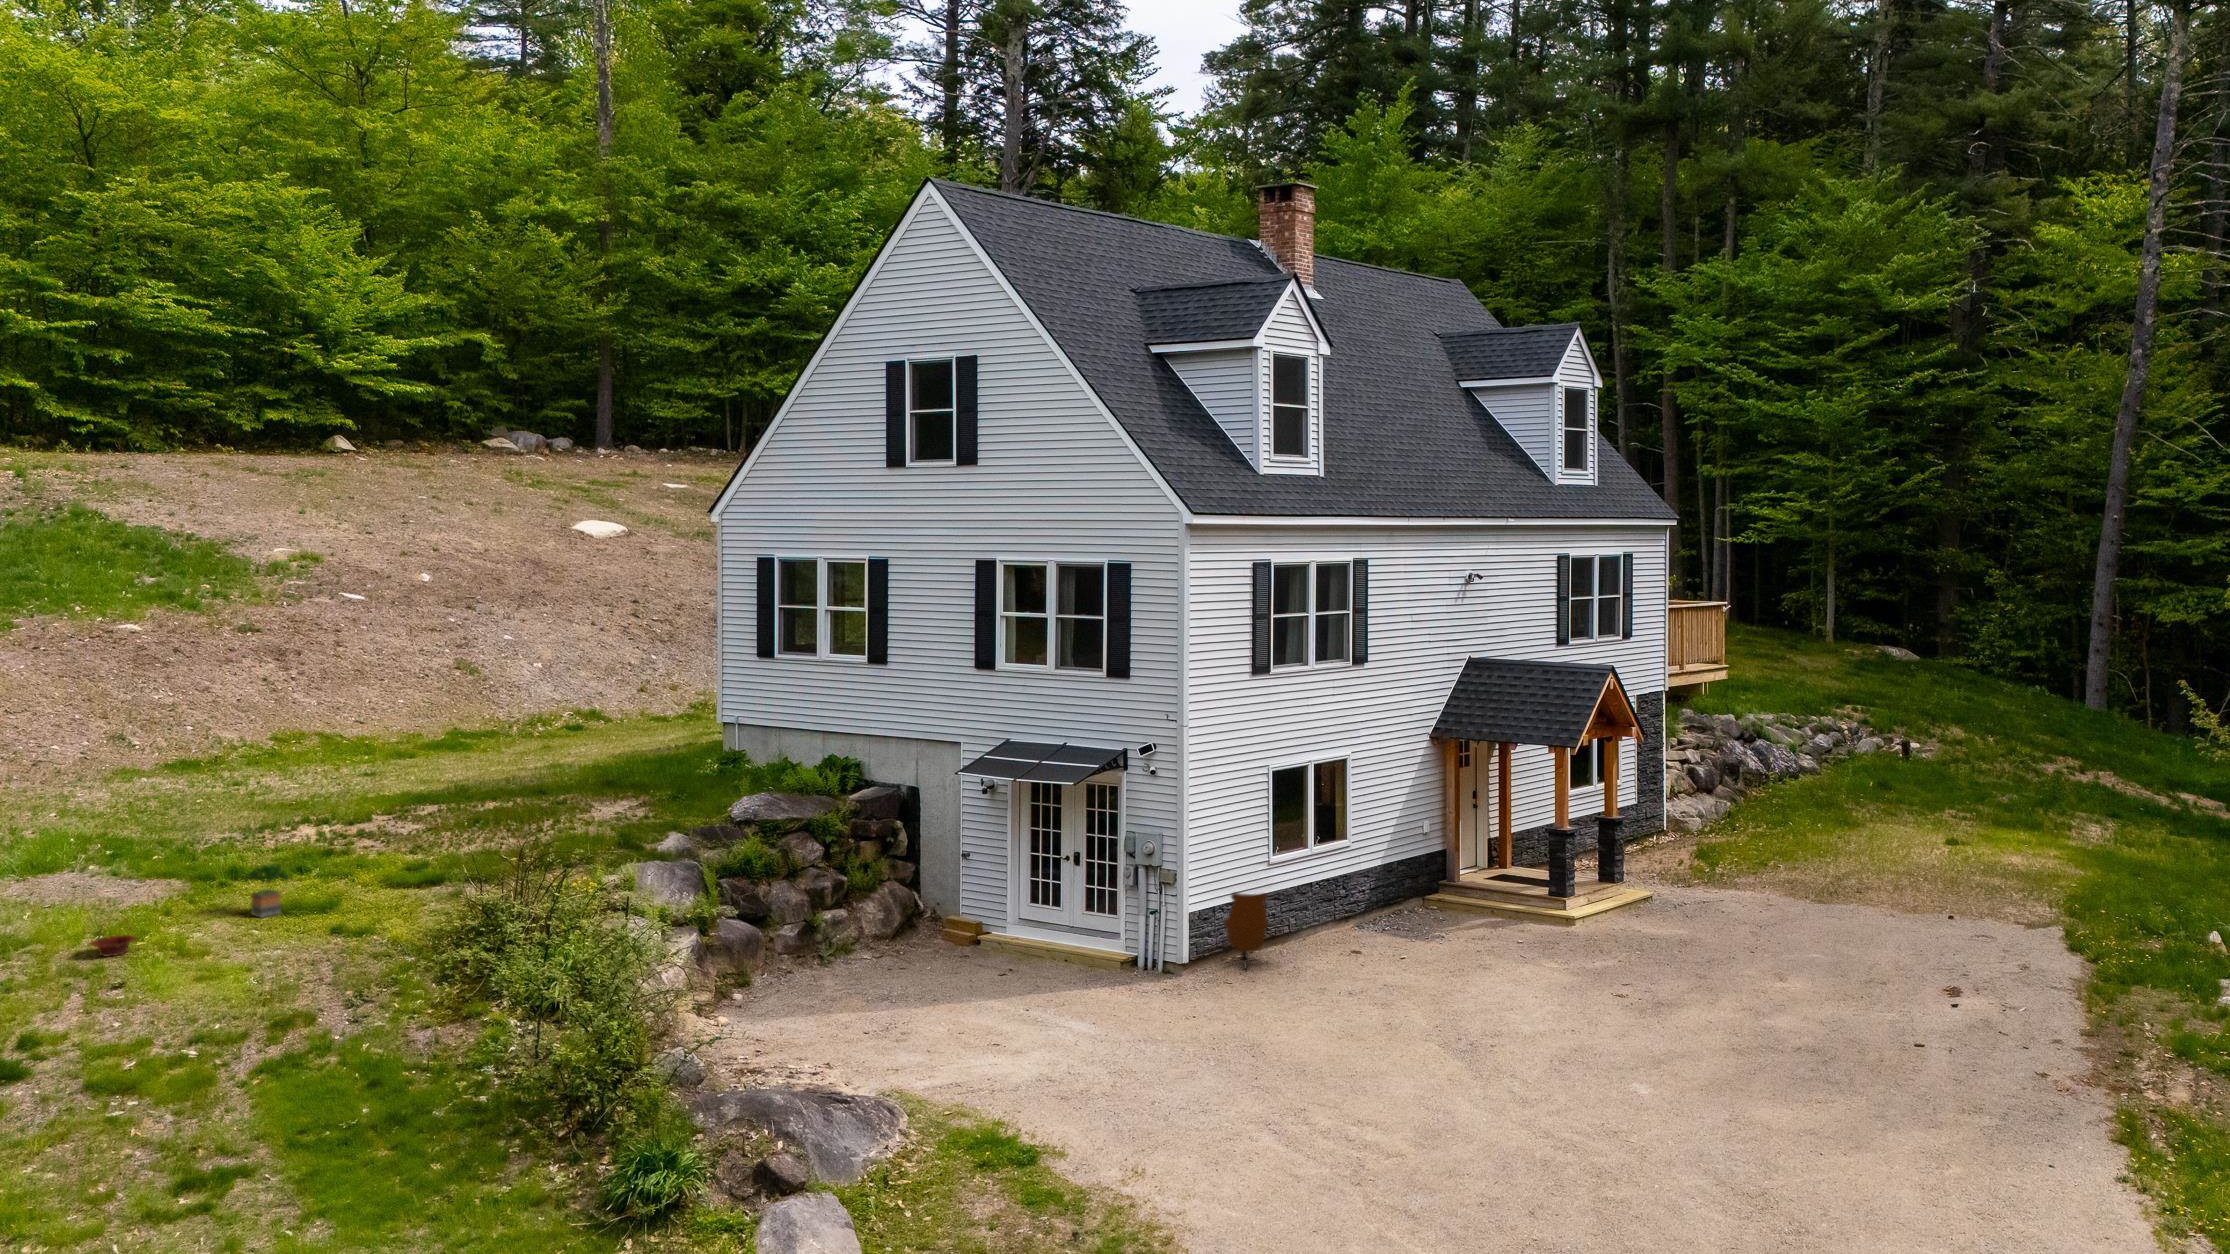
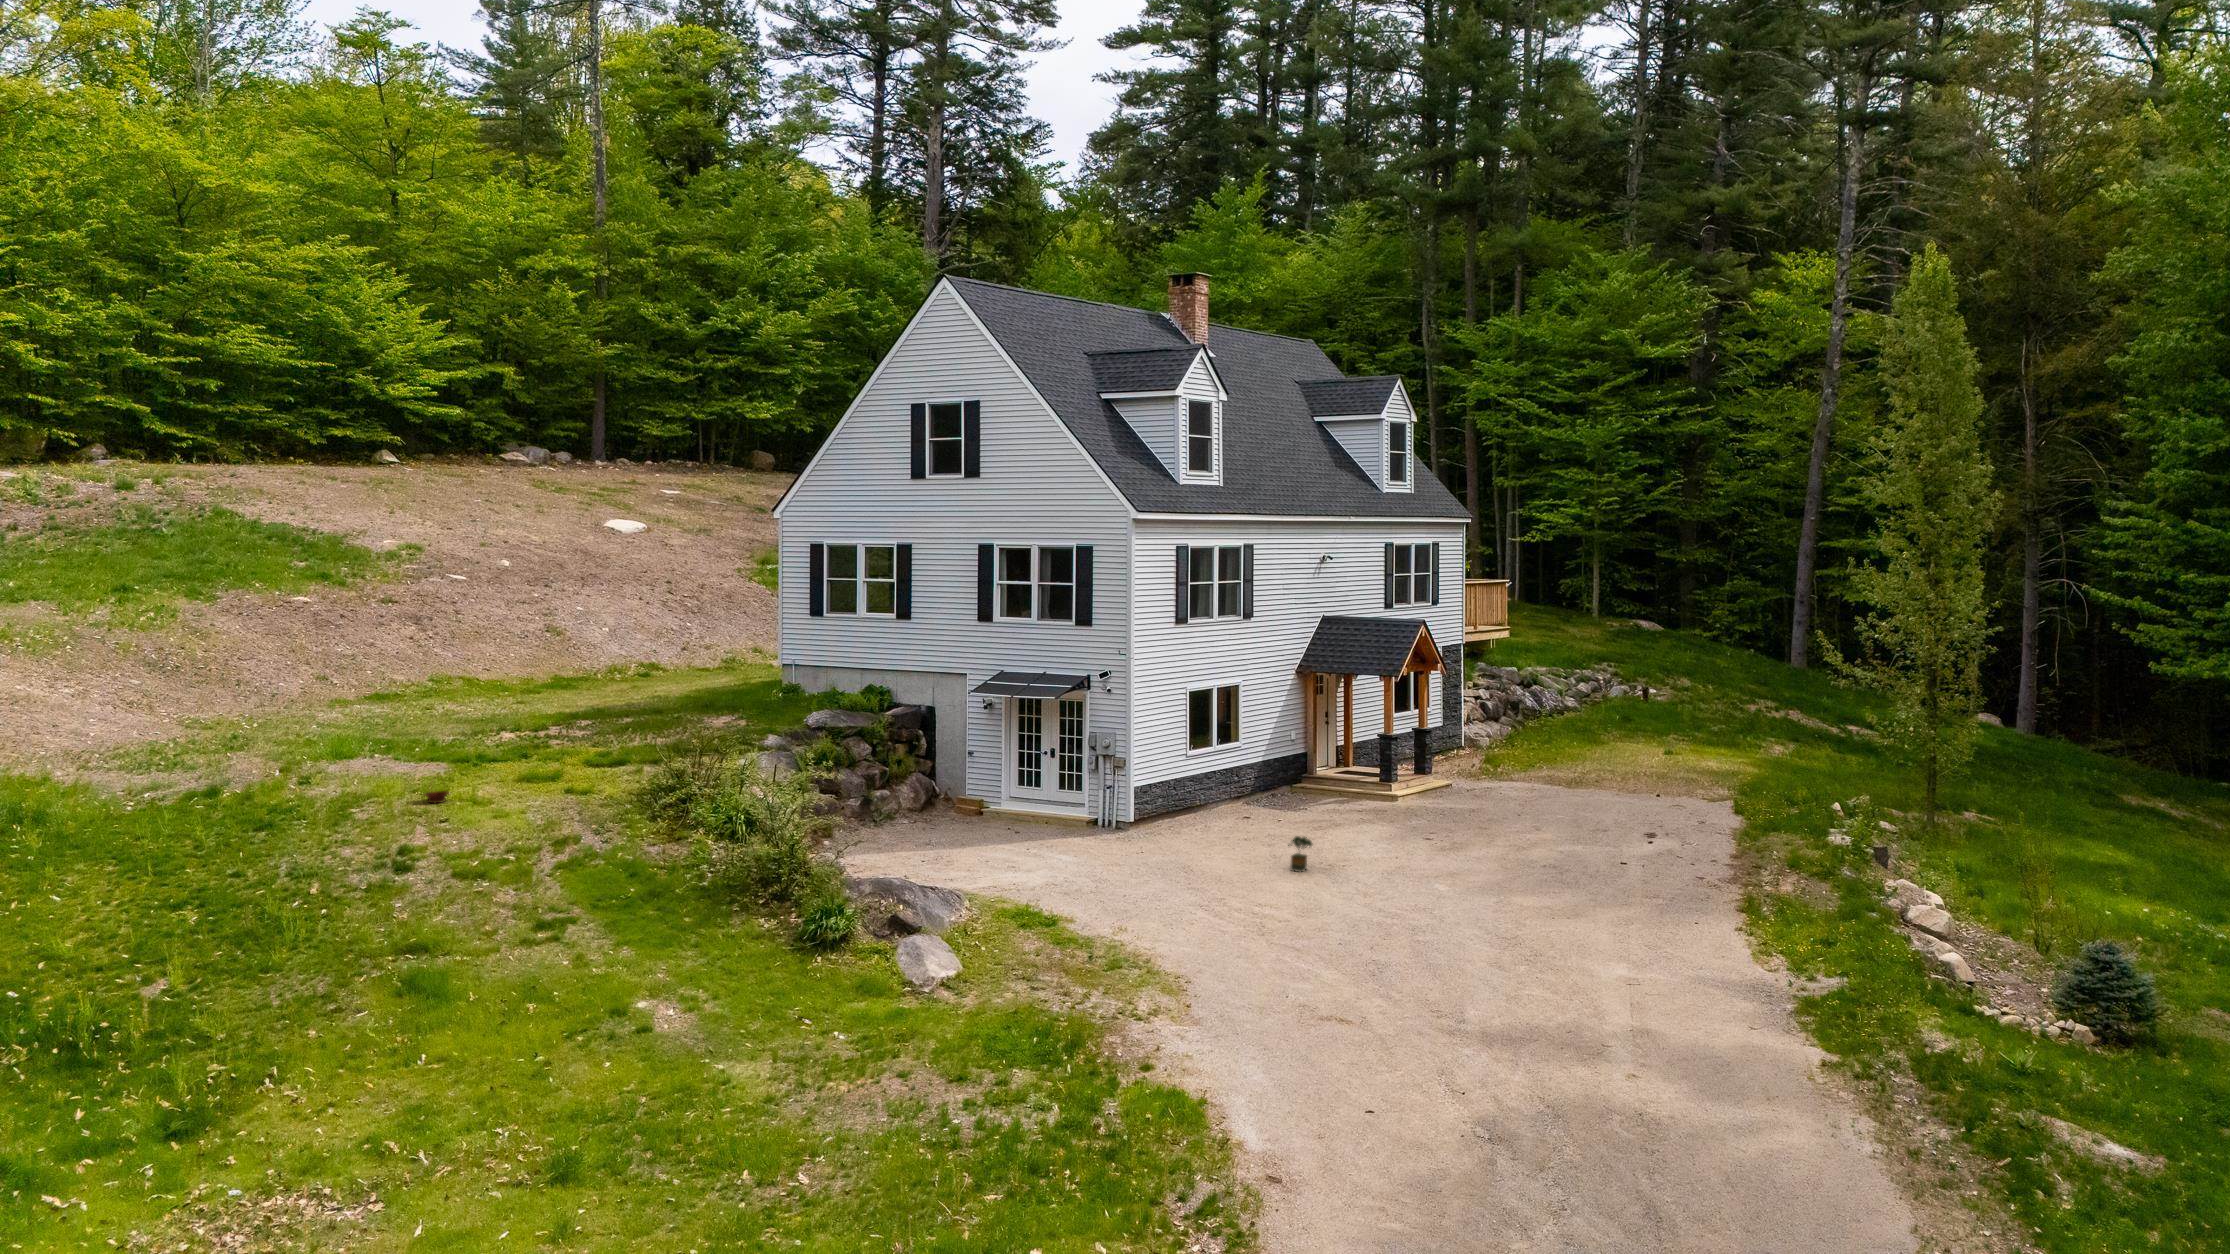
potted tree: present [248,864,290,918] -> present [1288,836,1312,872]
lounge chair: present [1224,892,1268,968] -> none [1156,767,1189,821]

